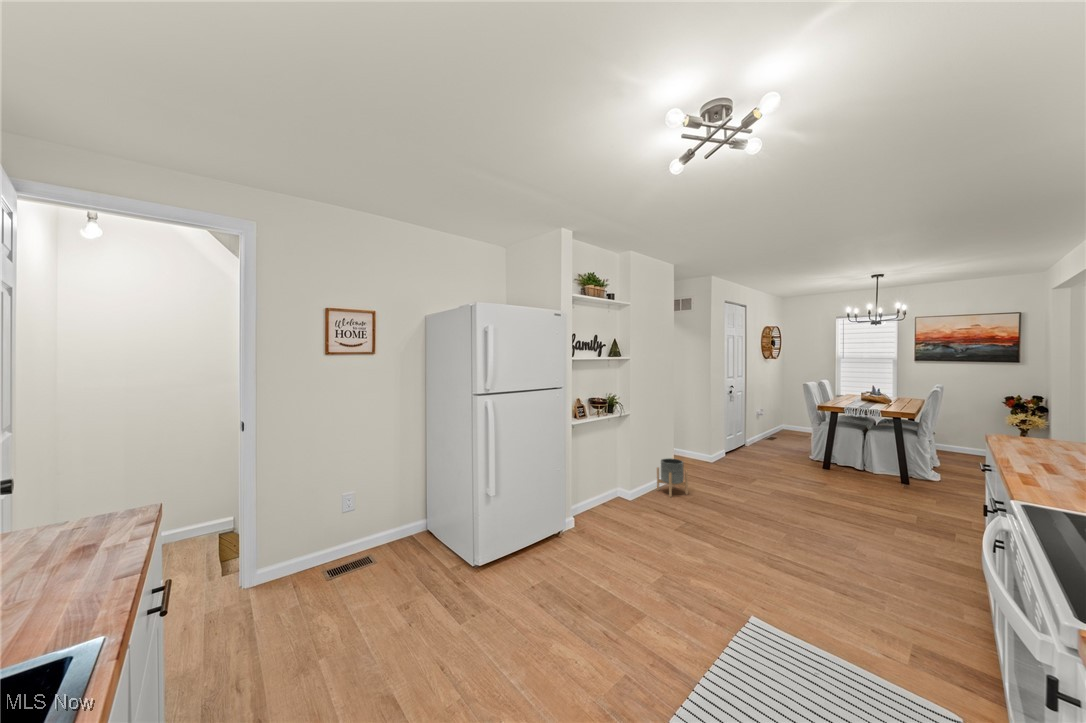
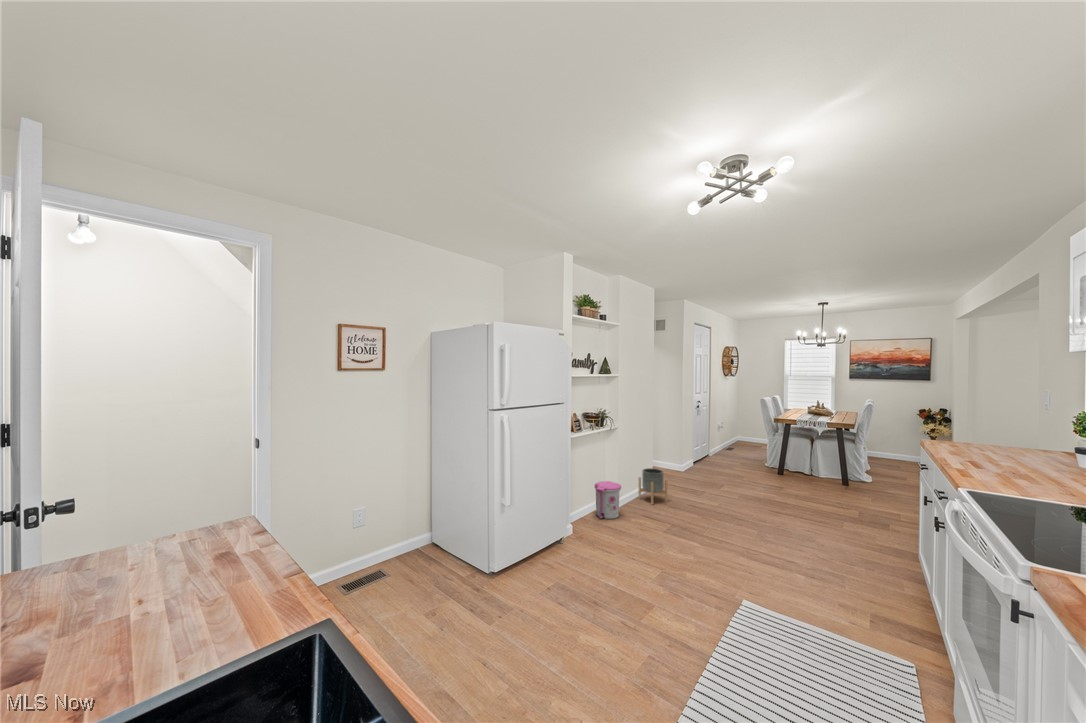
trash can: none [605,471,633,511] -> present [595,481,621,519]

